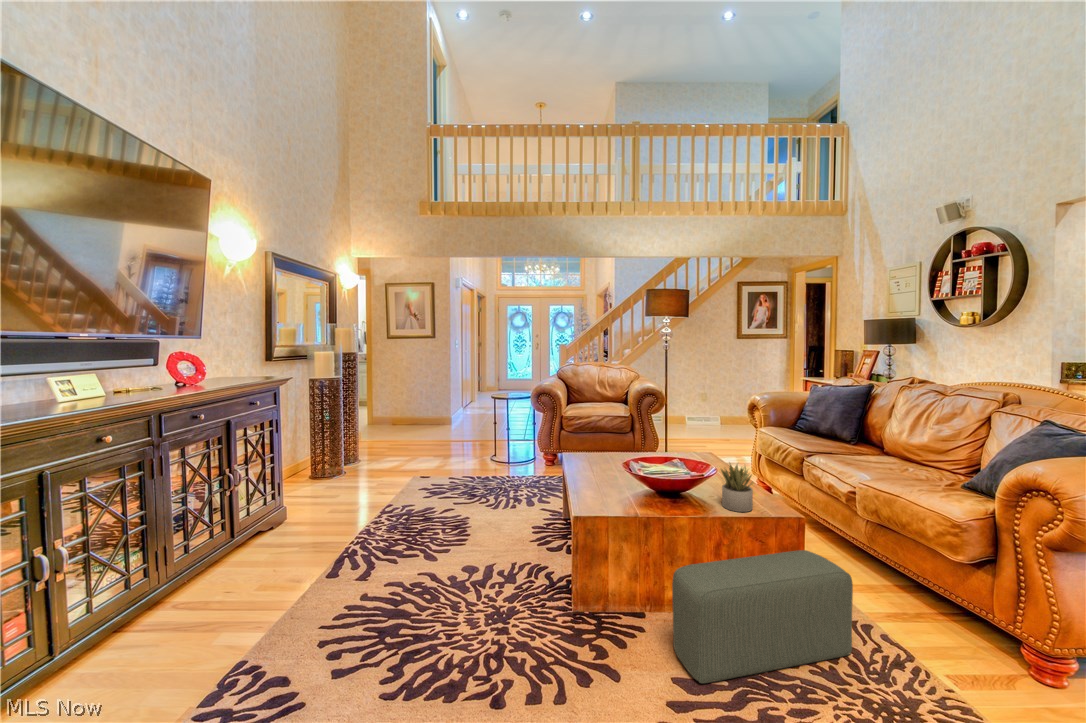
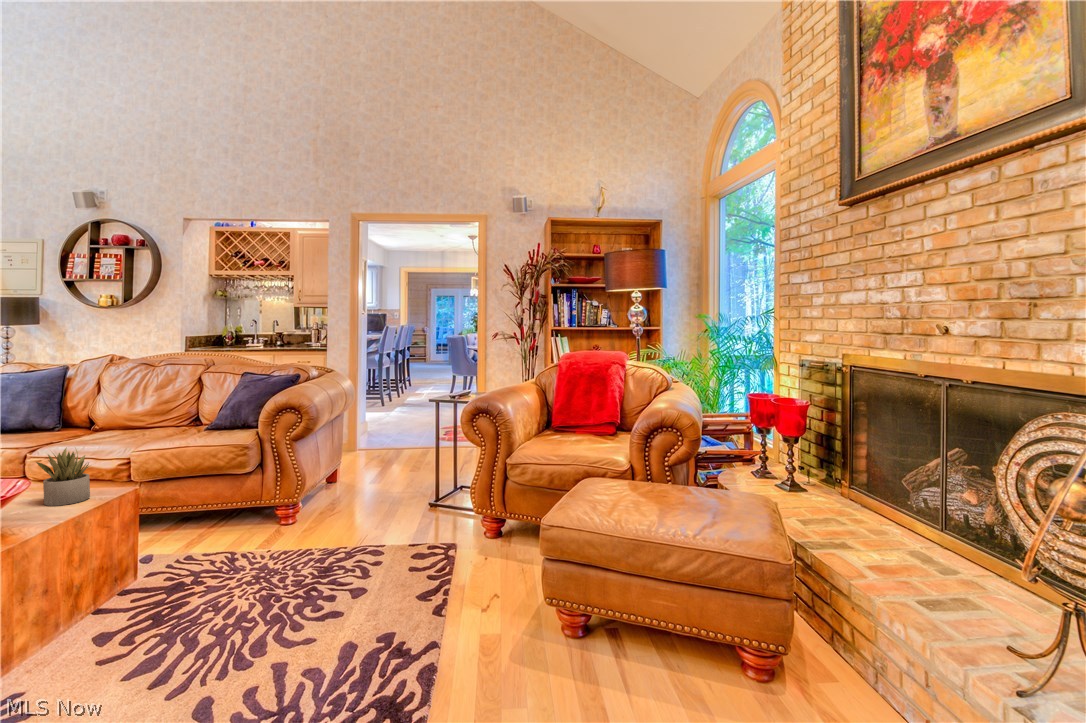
pouf: present [672,550,853,683] -> none [75,506,209,671]

